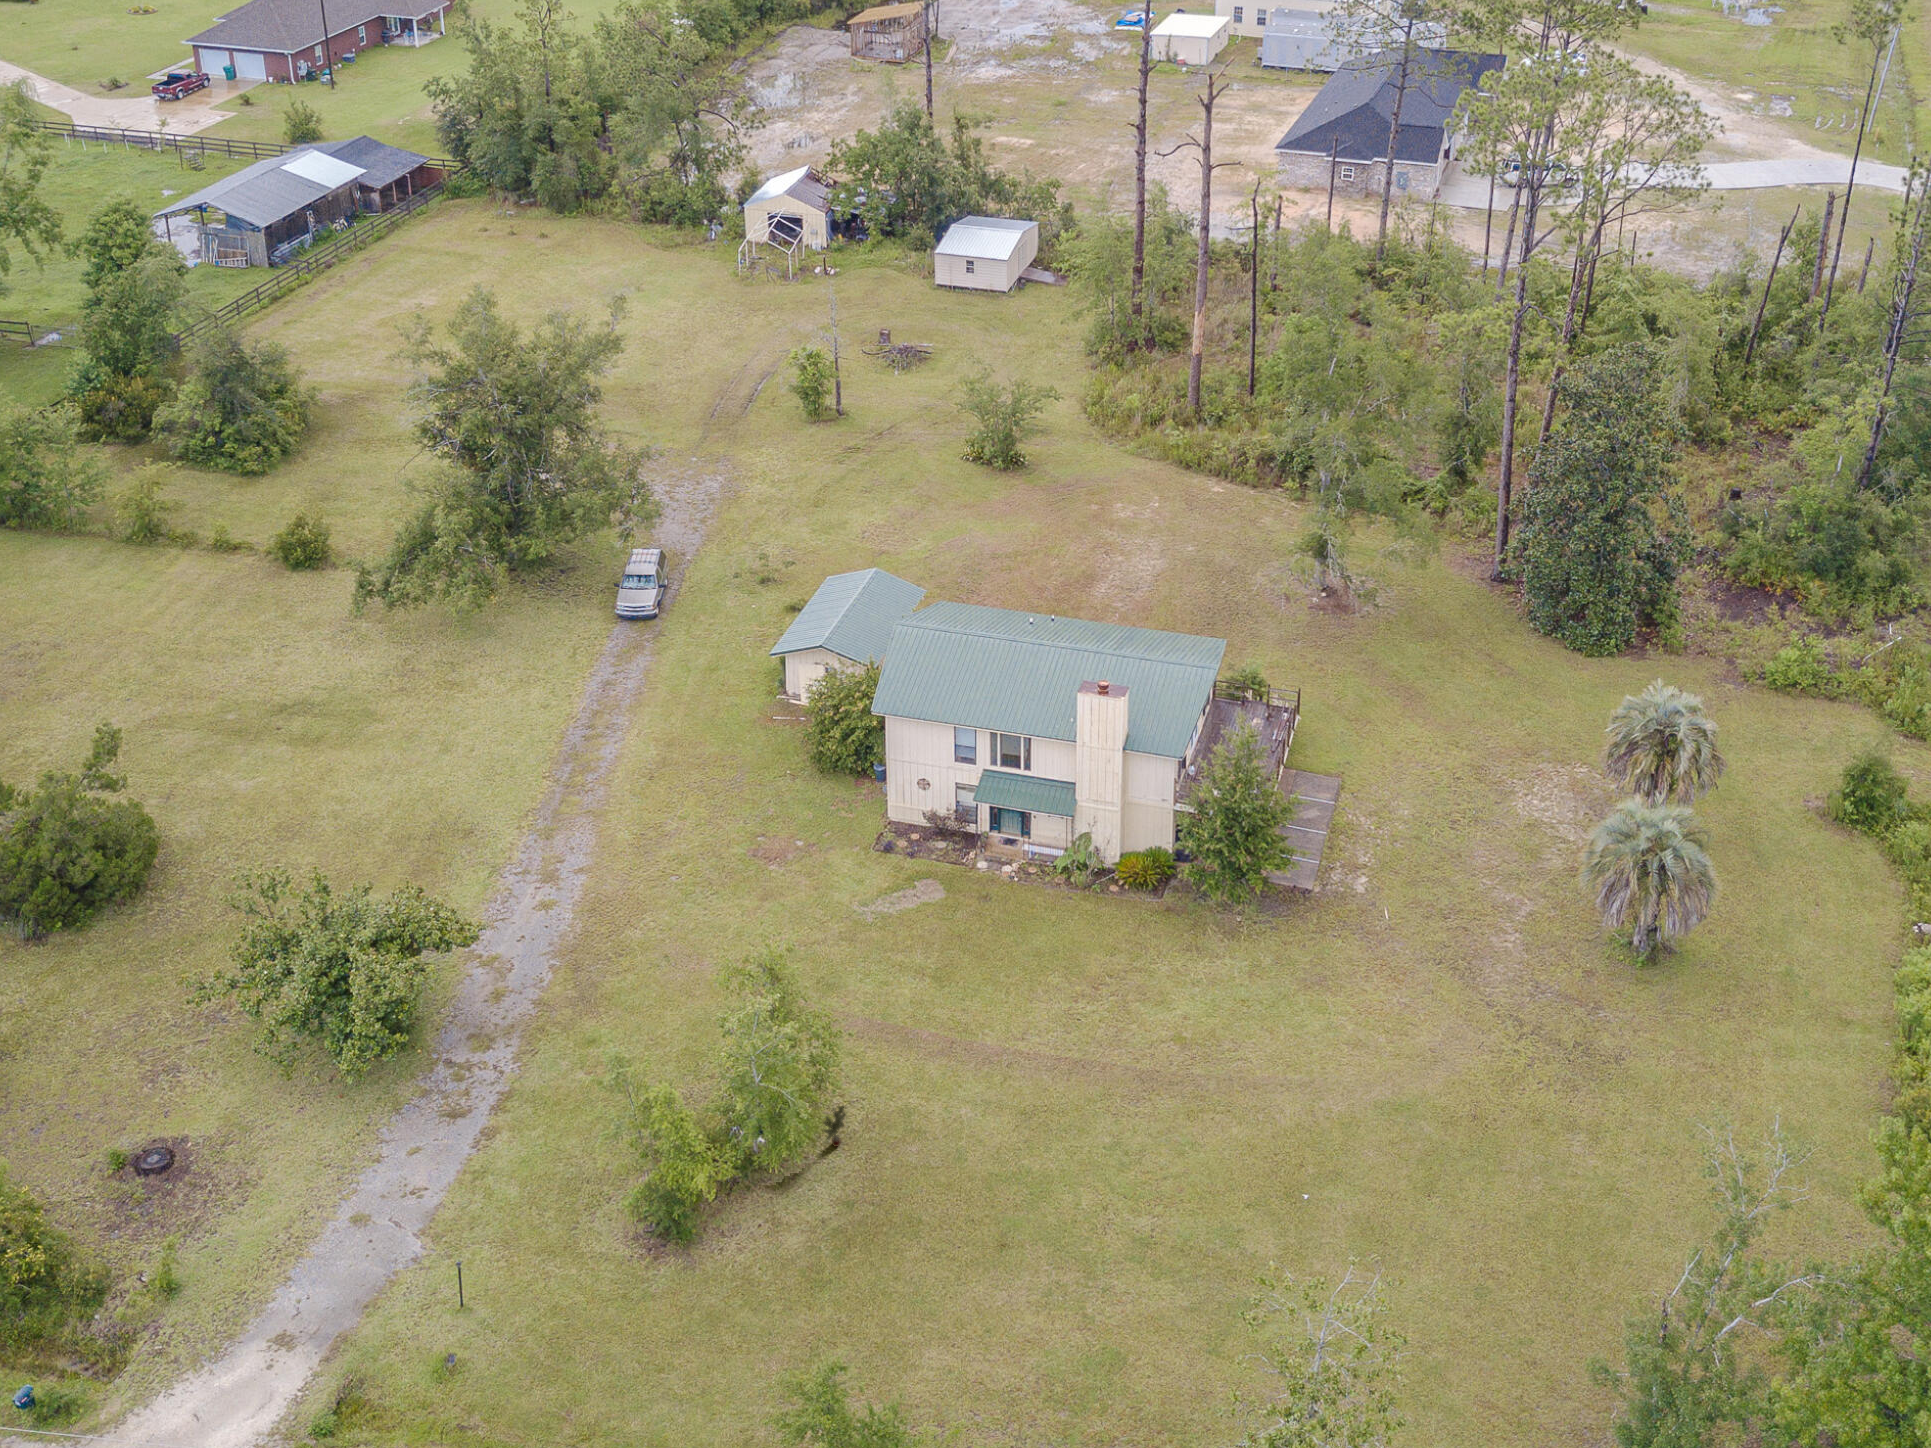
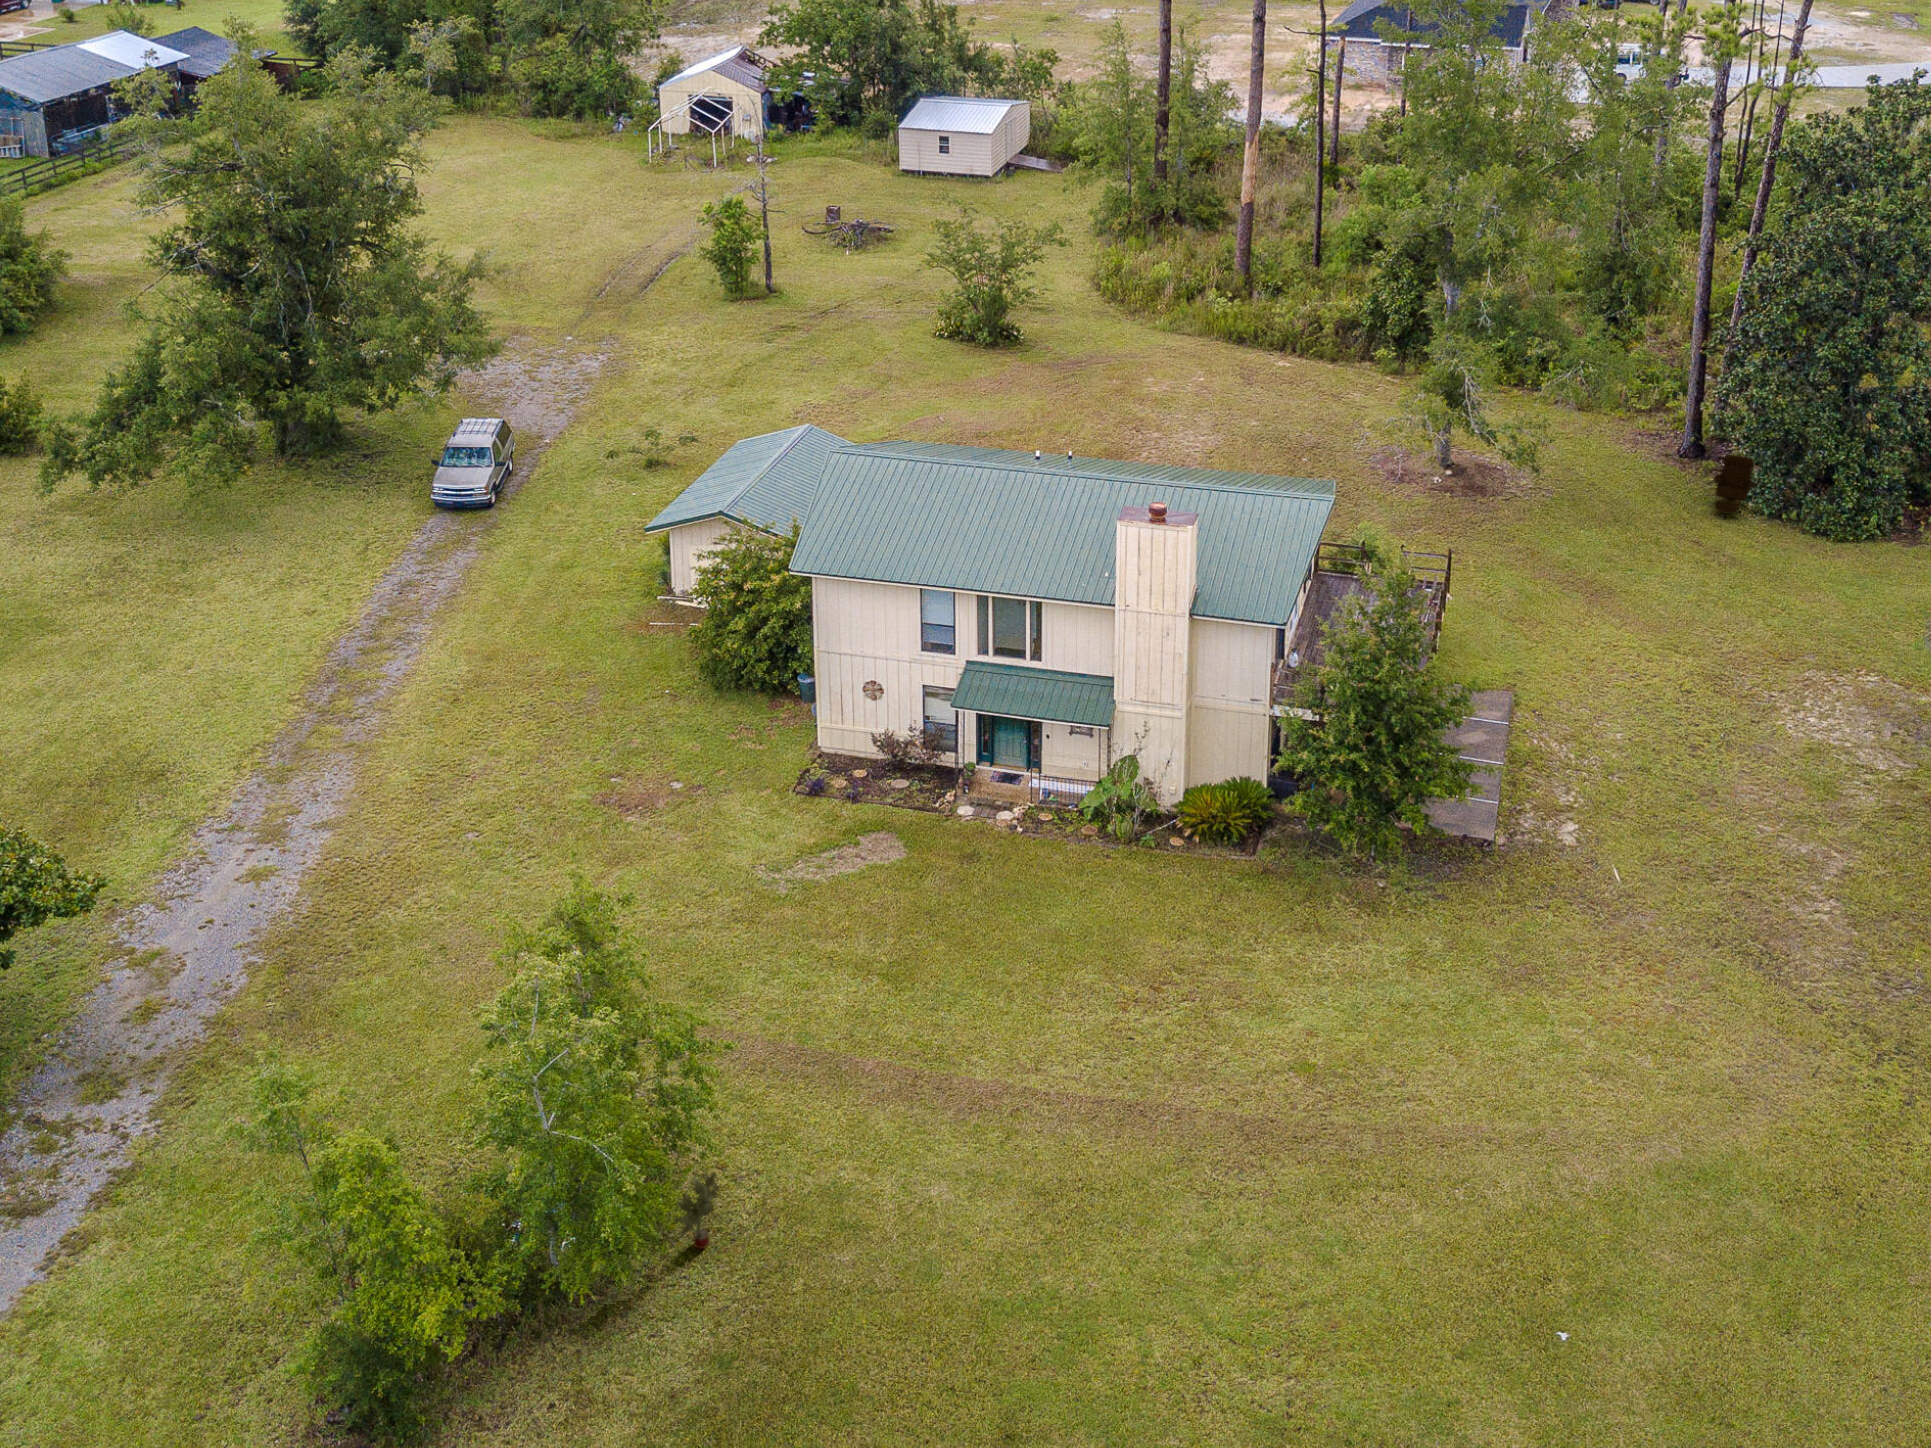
lounge chair: none [1503,589,1534,637] -> present [1713,454,1756,515]

